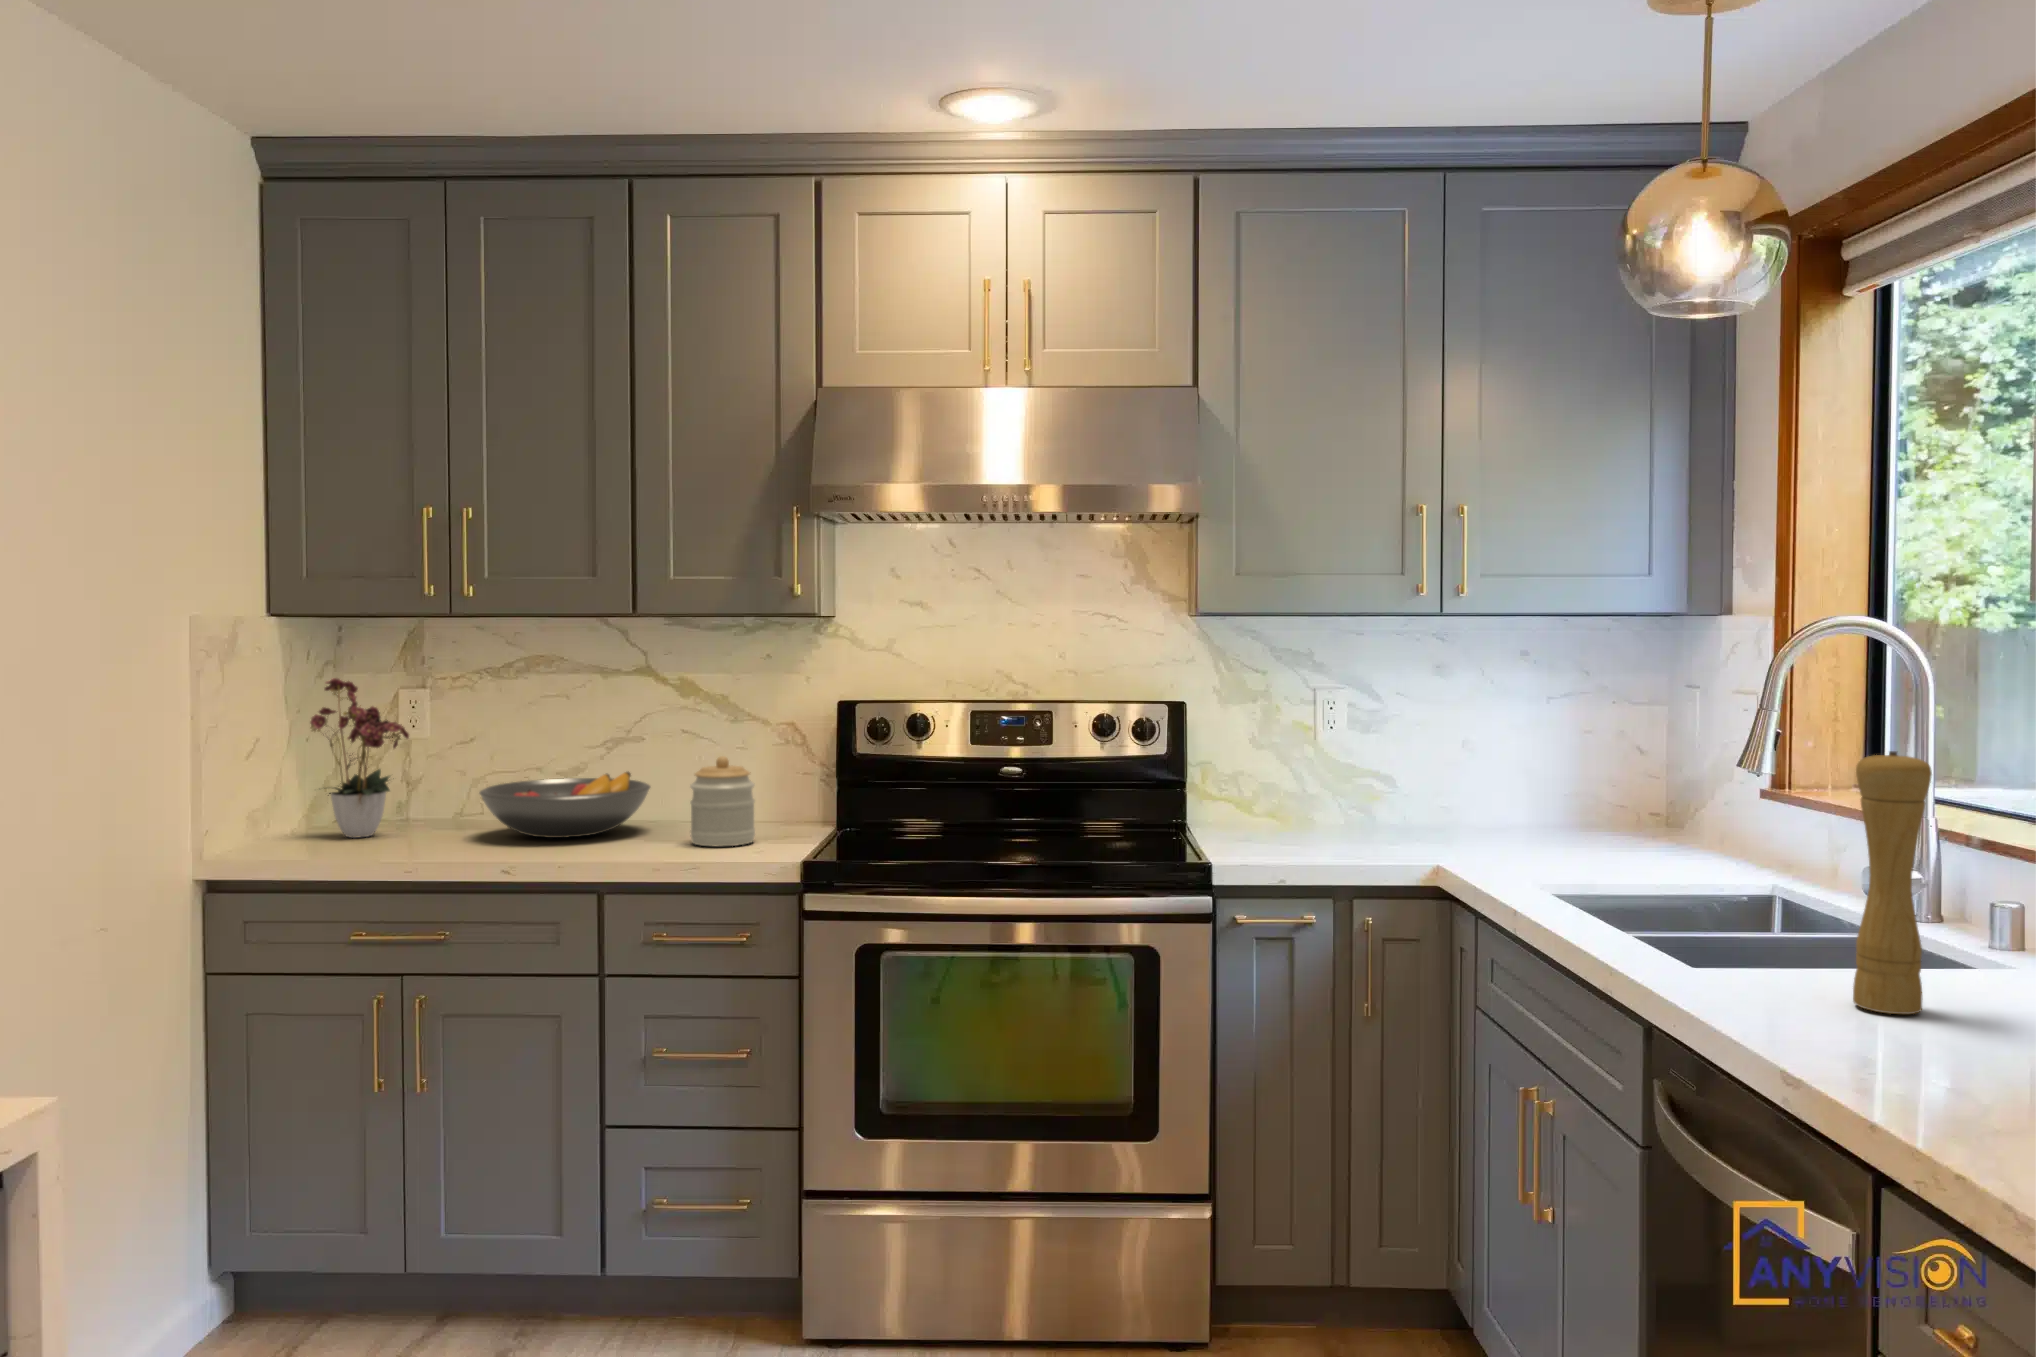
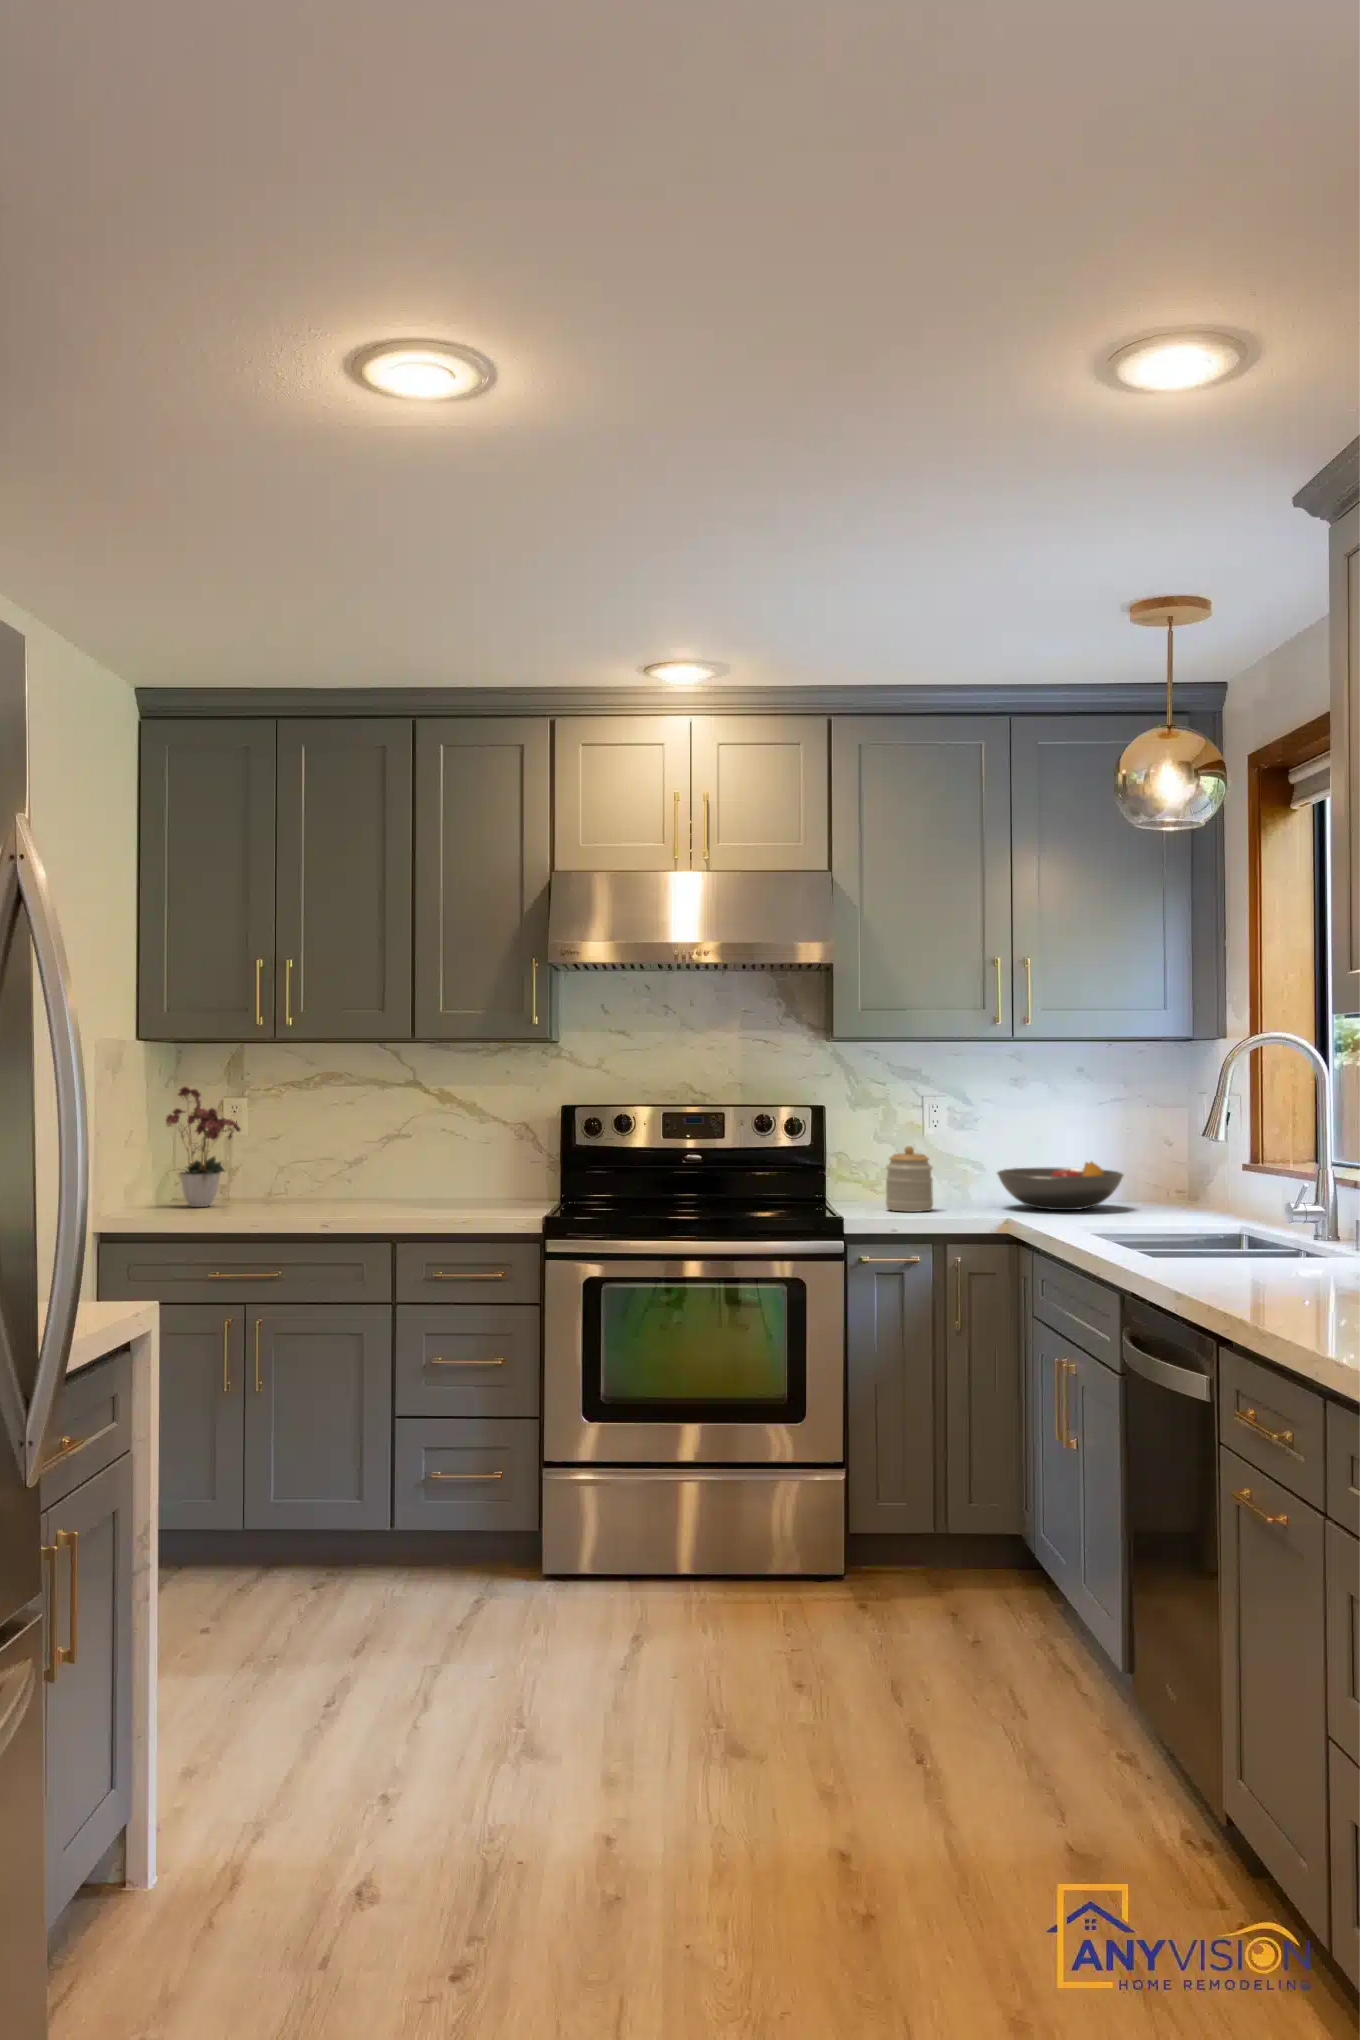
pepper mill: present [1853,751,1932,1014] -> none [1236,1110,1280,1274]
jar: present [690,756,755,847] -> present [886,1146,933,1212]
fruit bowl: present [480,772,650,838] -> present [997,1162,1123,1210]

